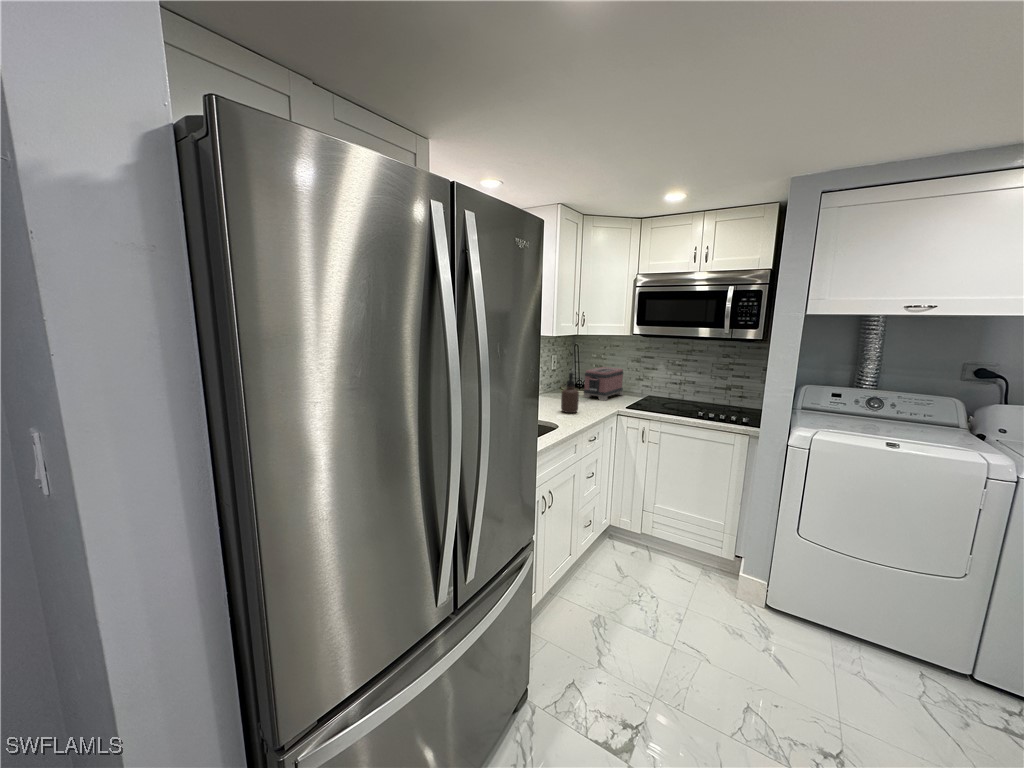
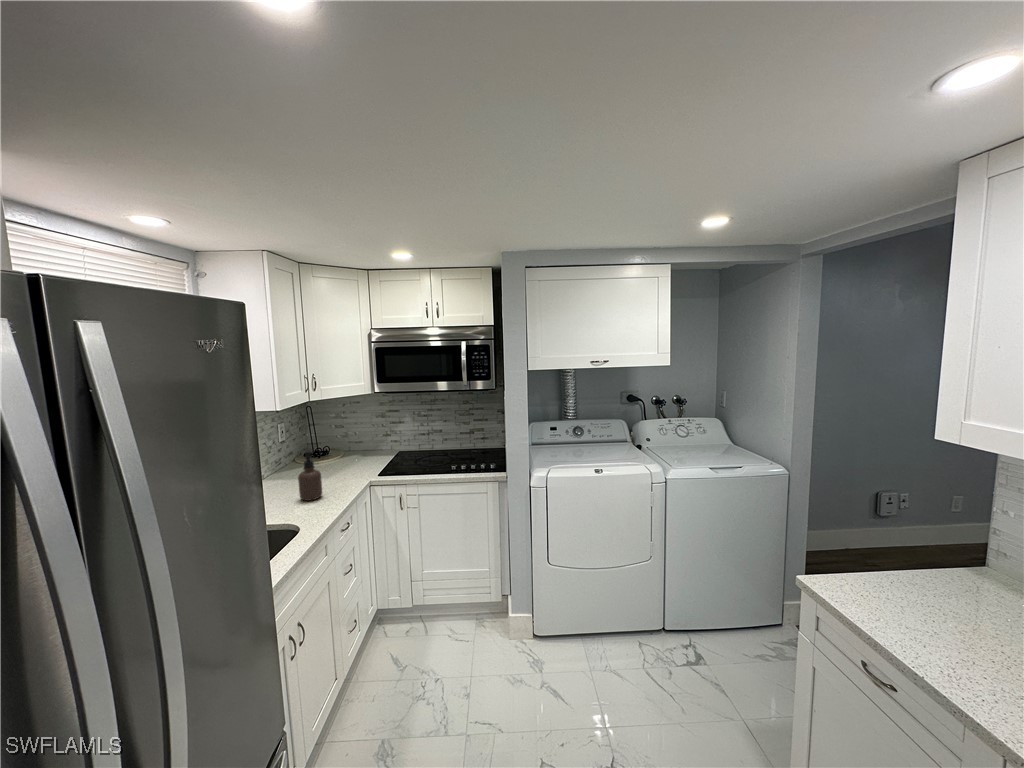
toaster: present [583,367,623,401] -> none [323,430,371,471]

